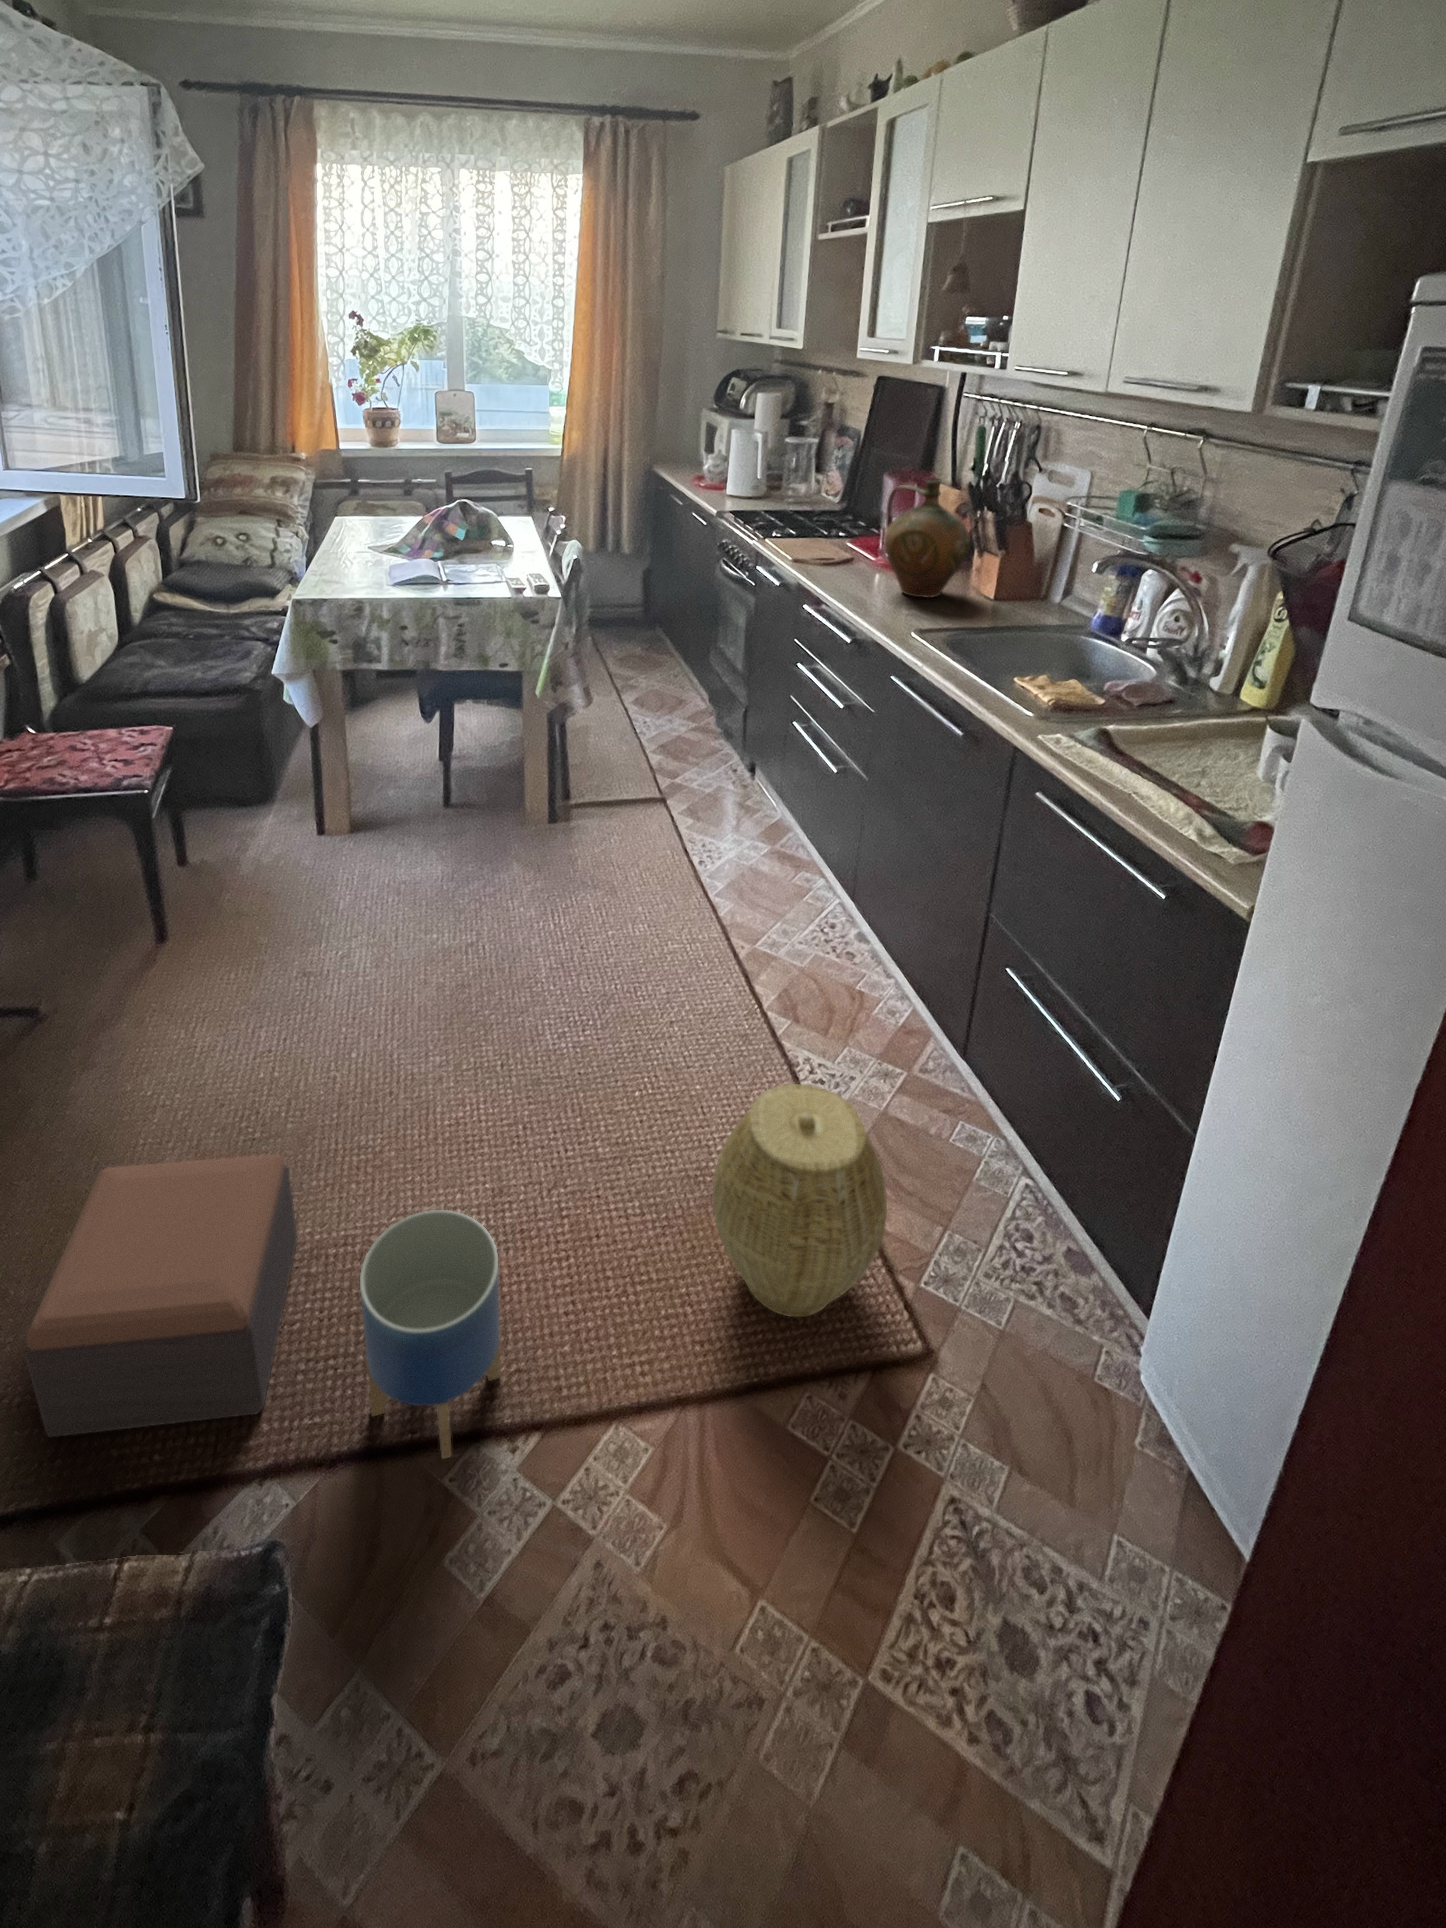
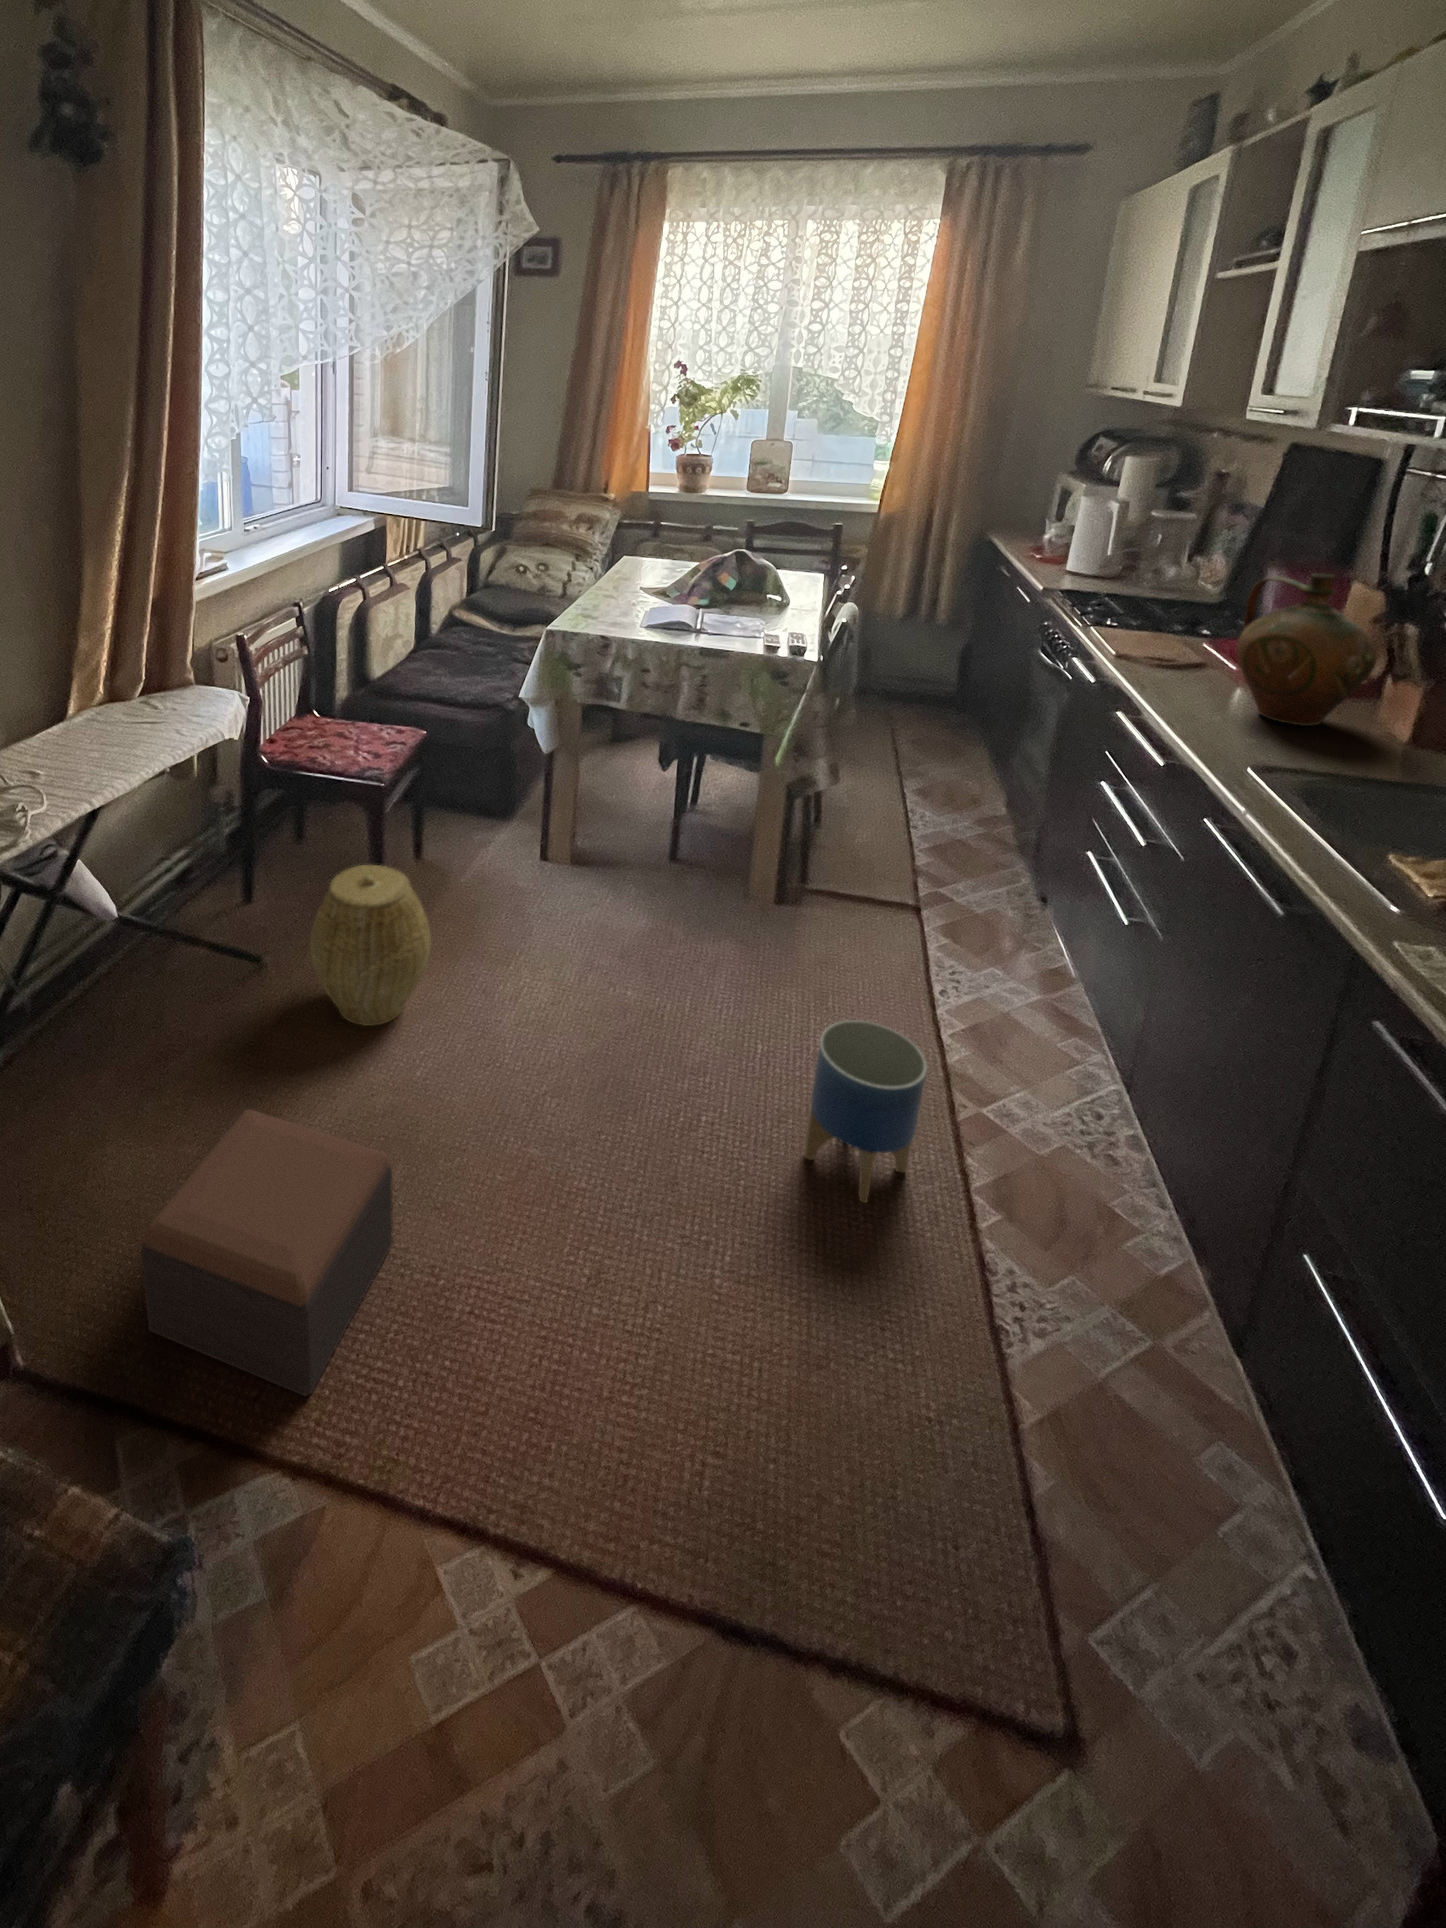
woven basket: present [712,1084,887,1317] -> present [310,865,431,1026]
planter: present [360,1210,500,1459] -> present [804,1020,927,1202]

